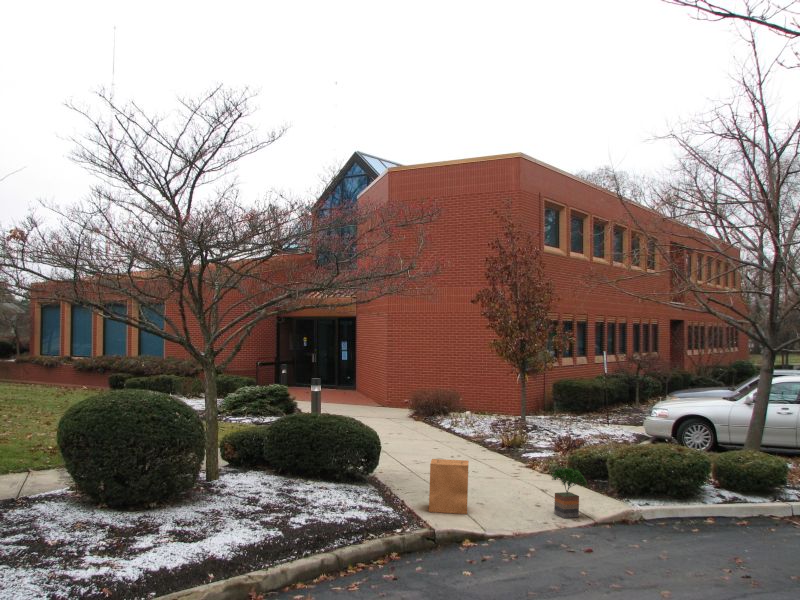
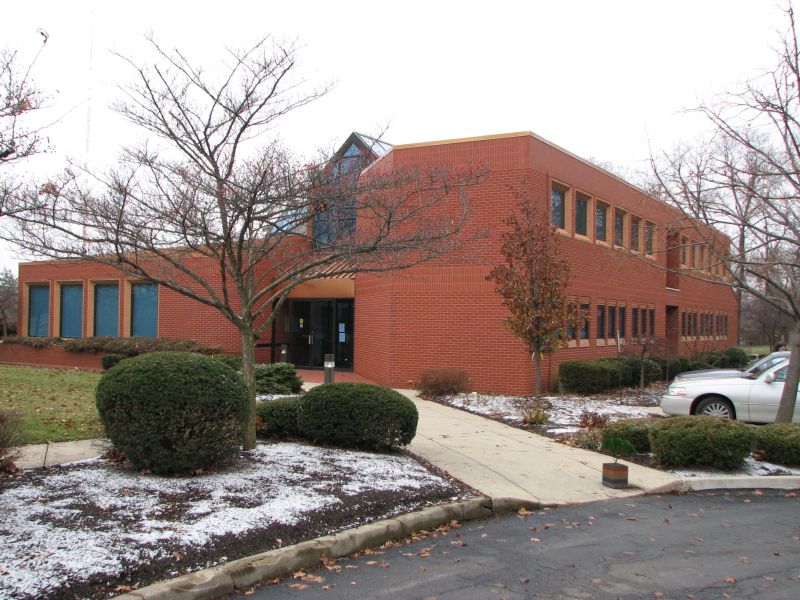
cardboard box: present [429,459,469,514] -> none [474,429,516,484]

